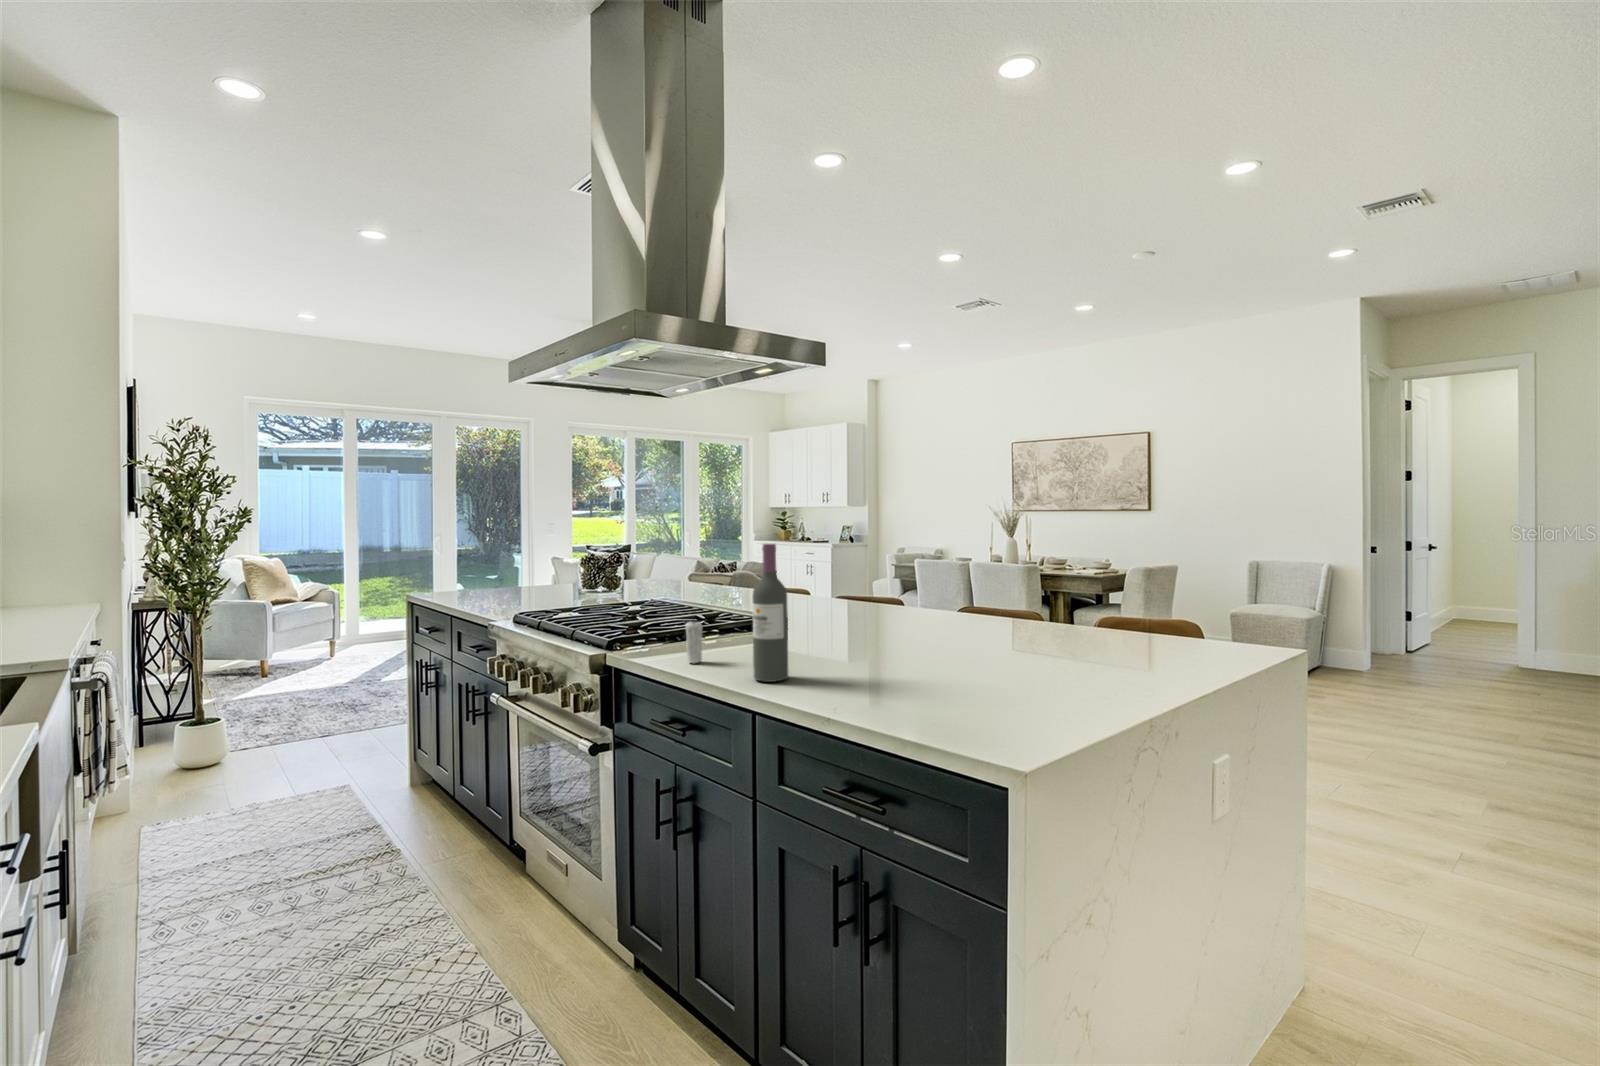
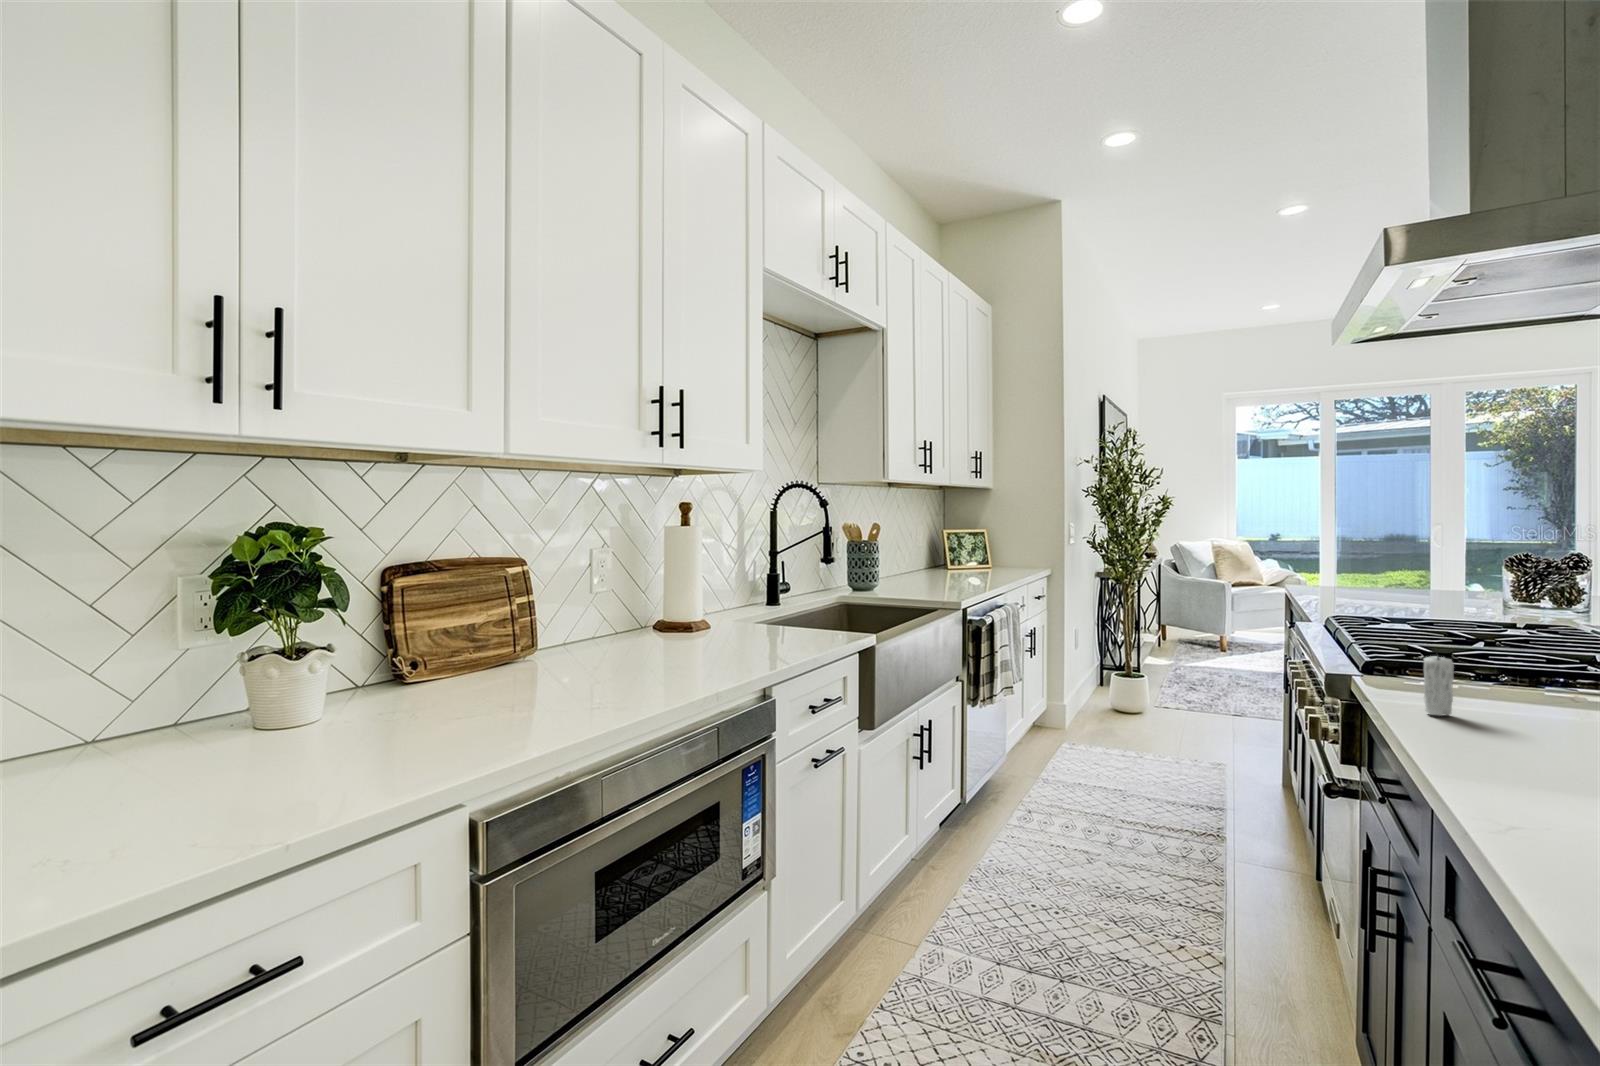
wine bottle: present [752,544,788,682] -> none [1472,552,1549,771]

